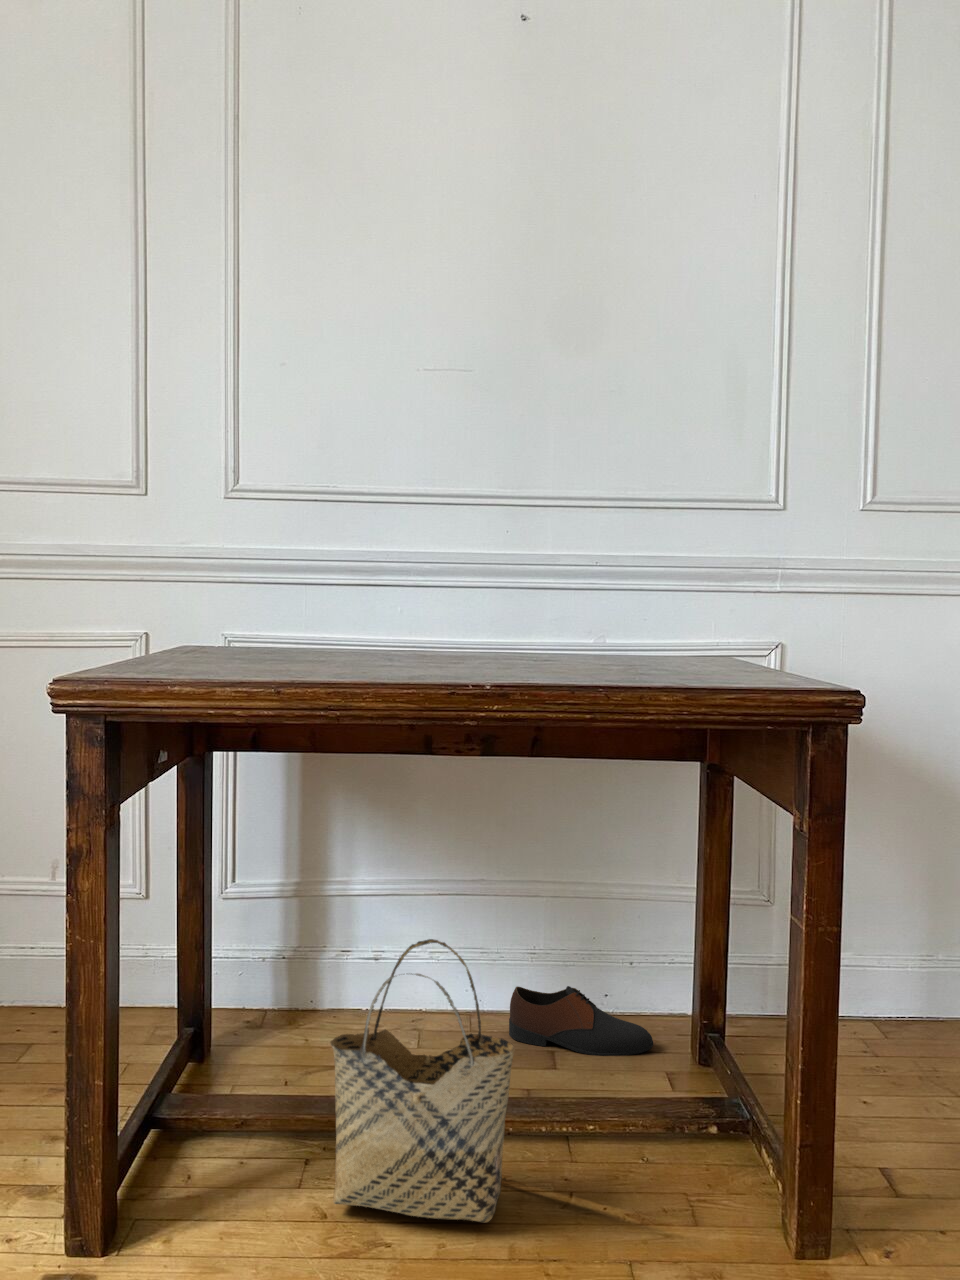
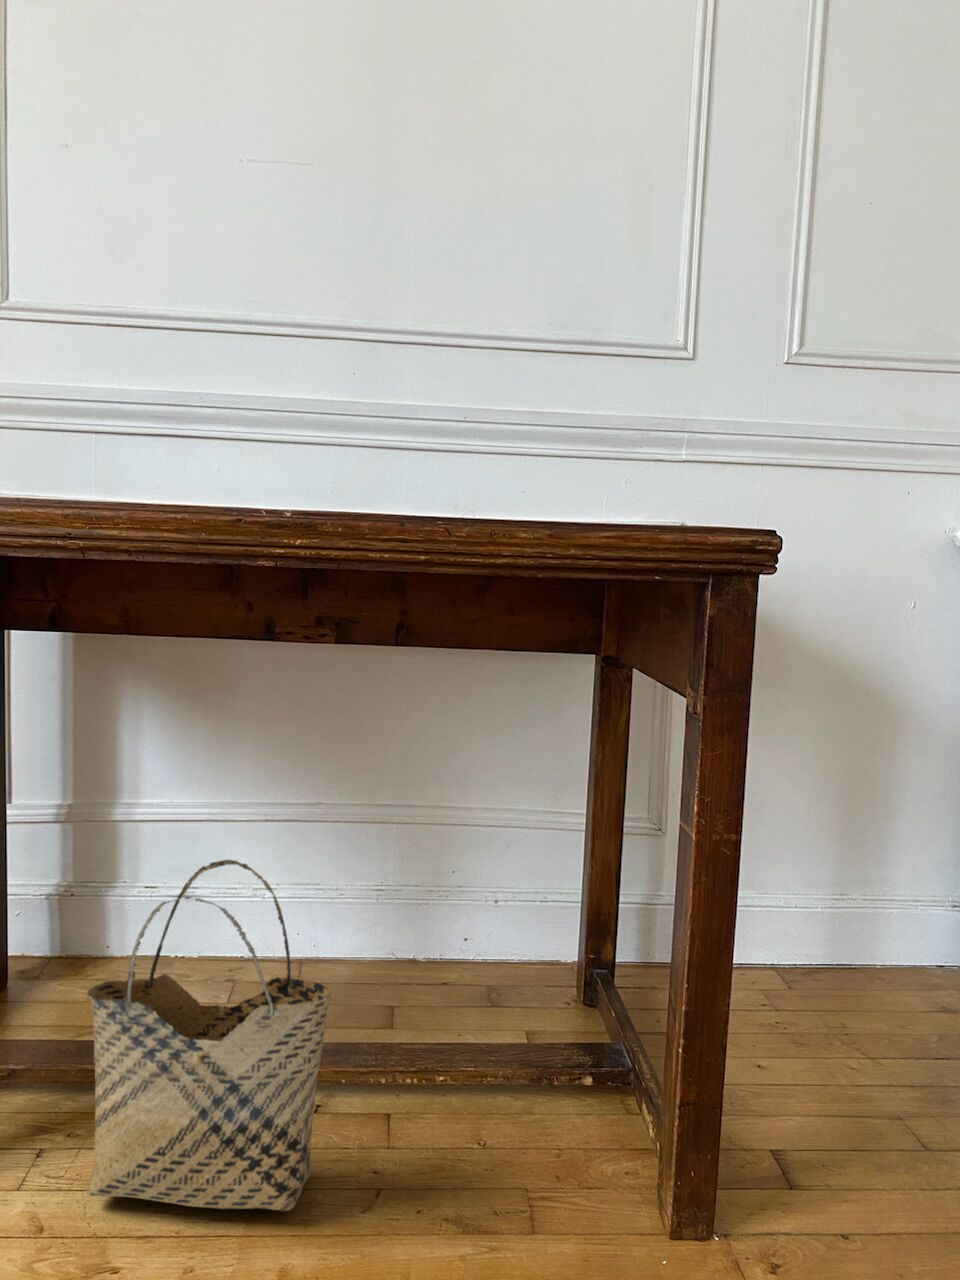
shoe: present [509,986,653,1056] -> none [348,926,520,1007]

